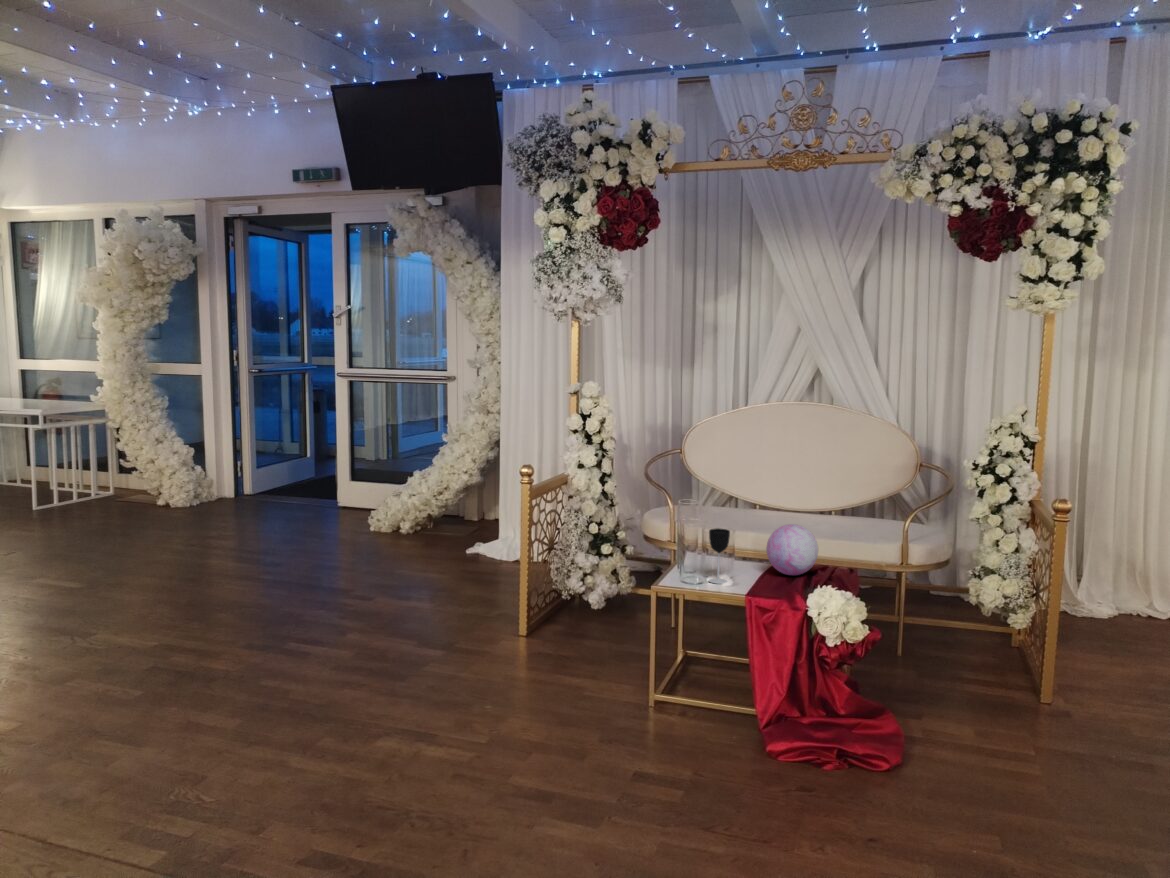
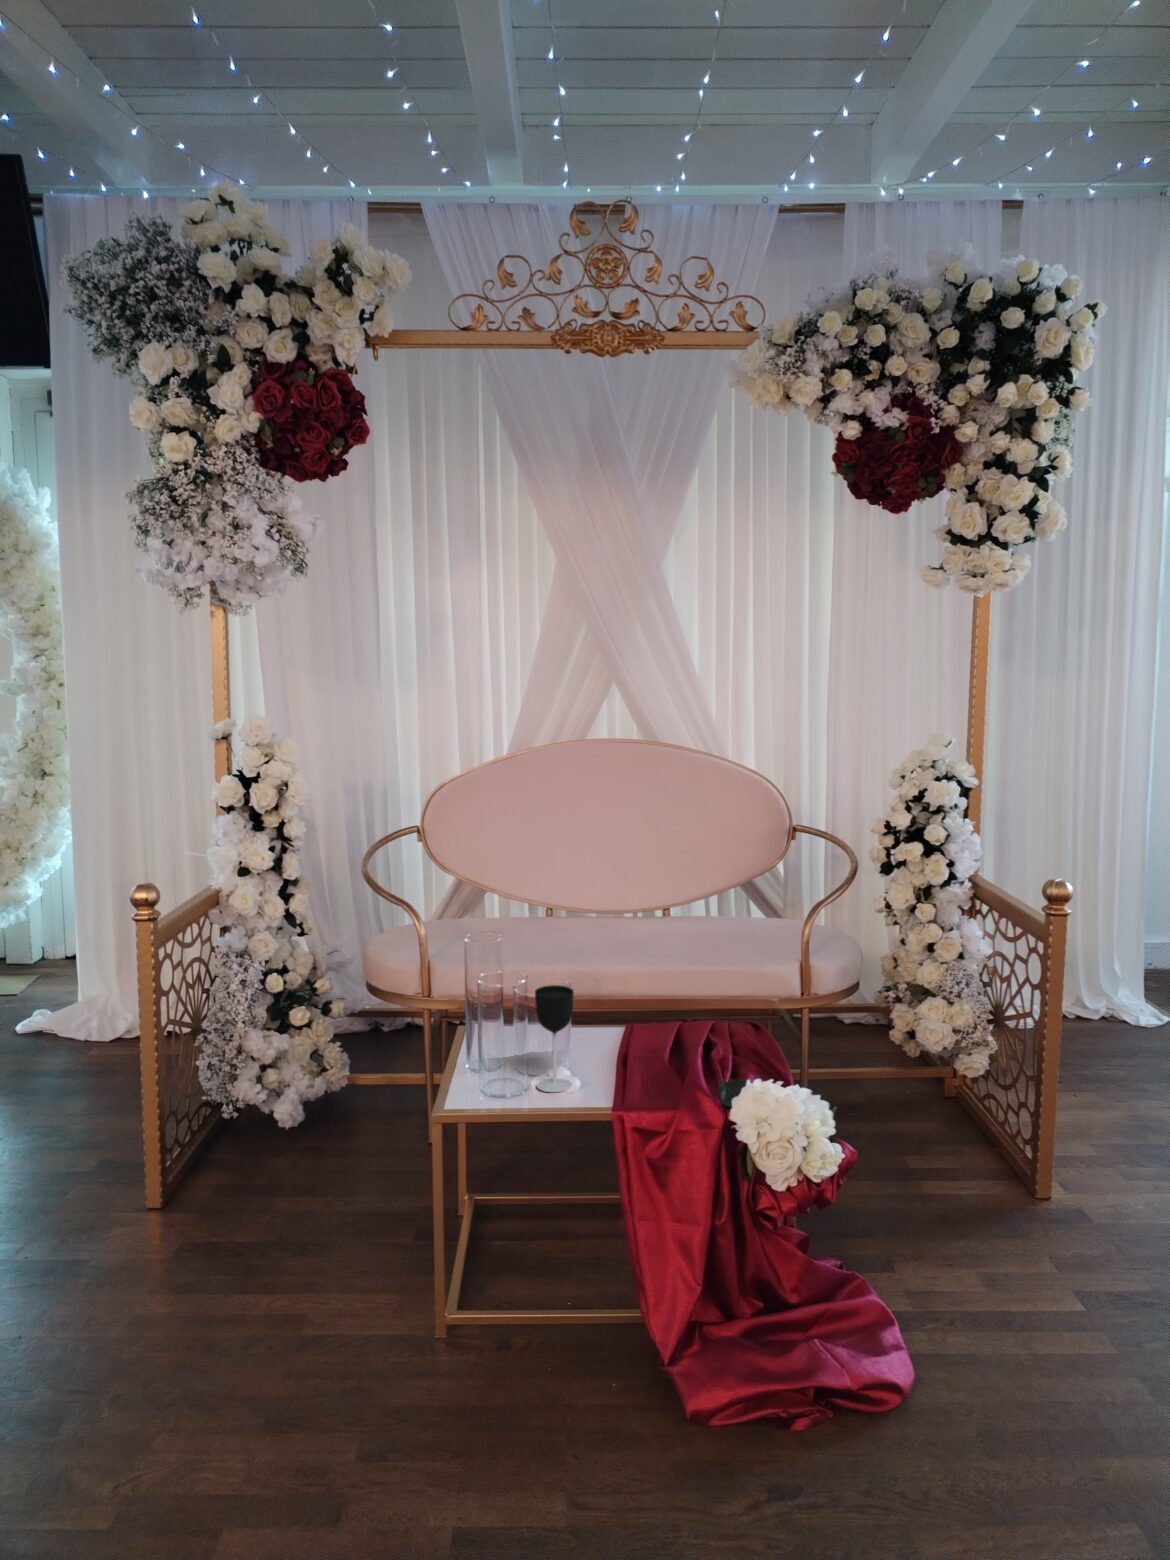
decorative orb: present [766,524,818,575] -> none [631,962,722,1056]

